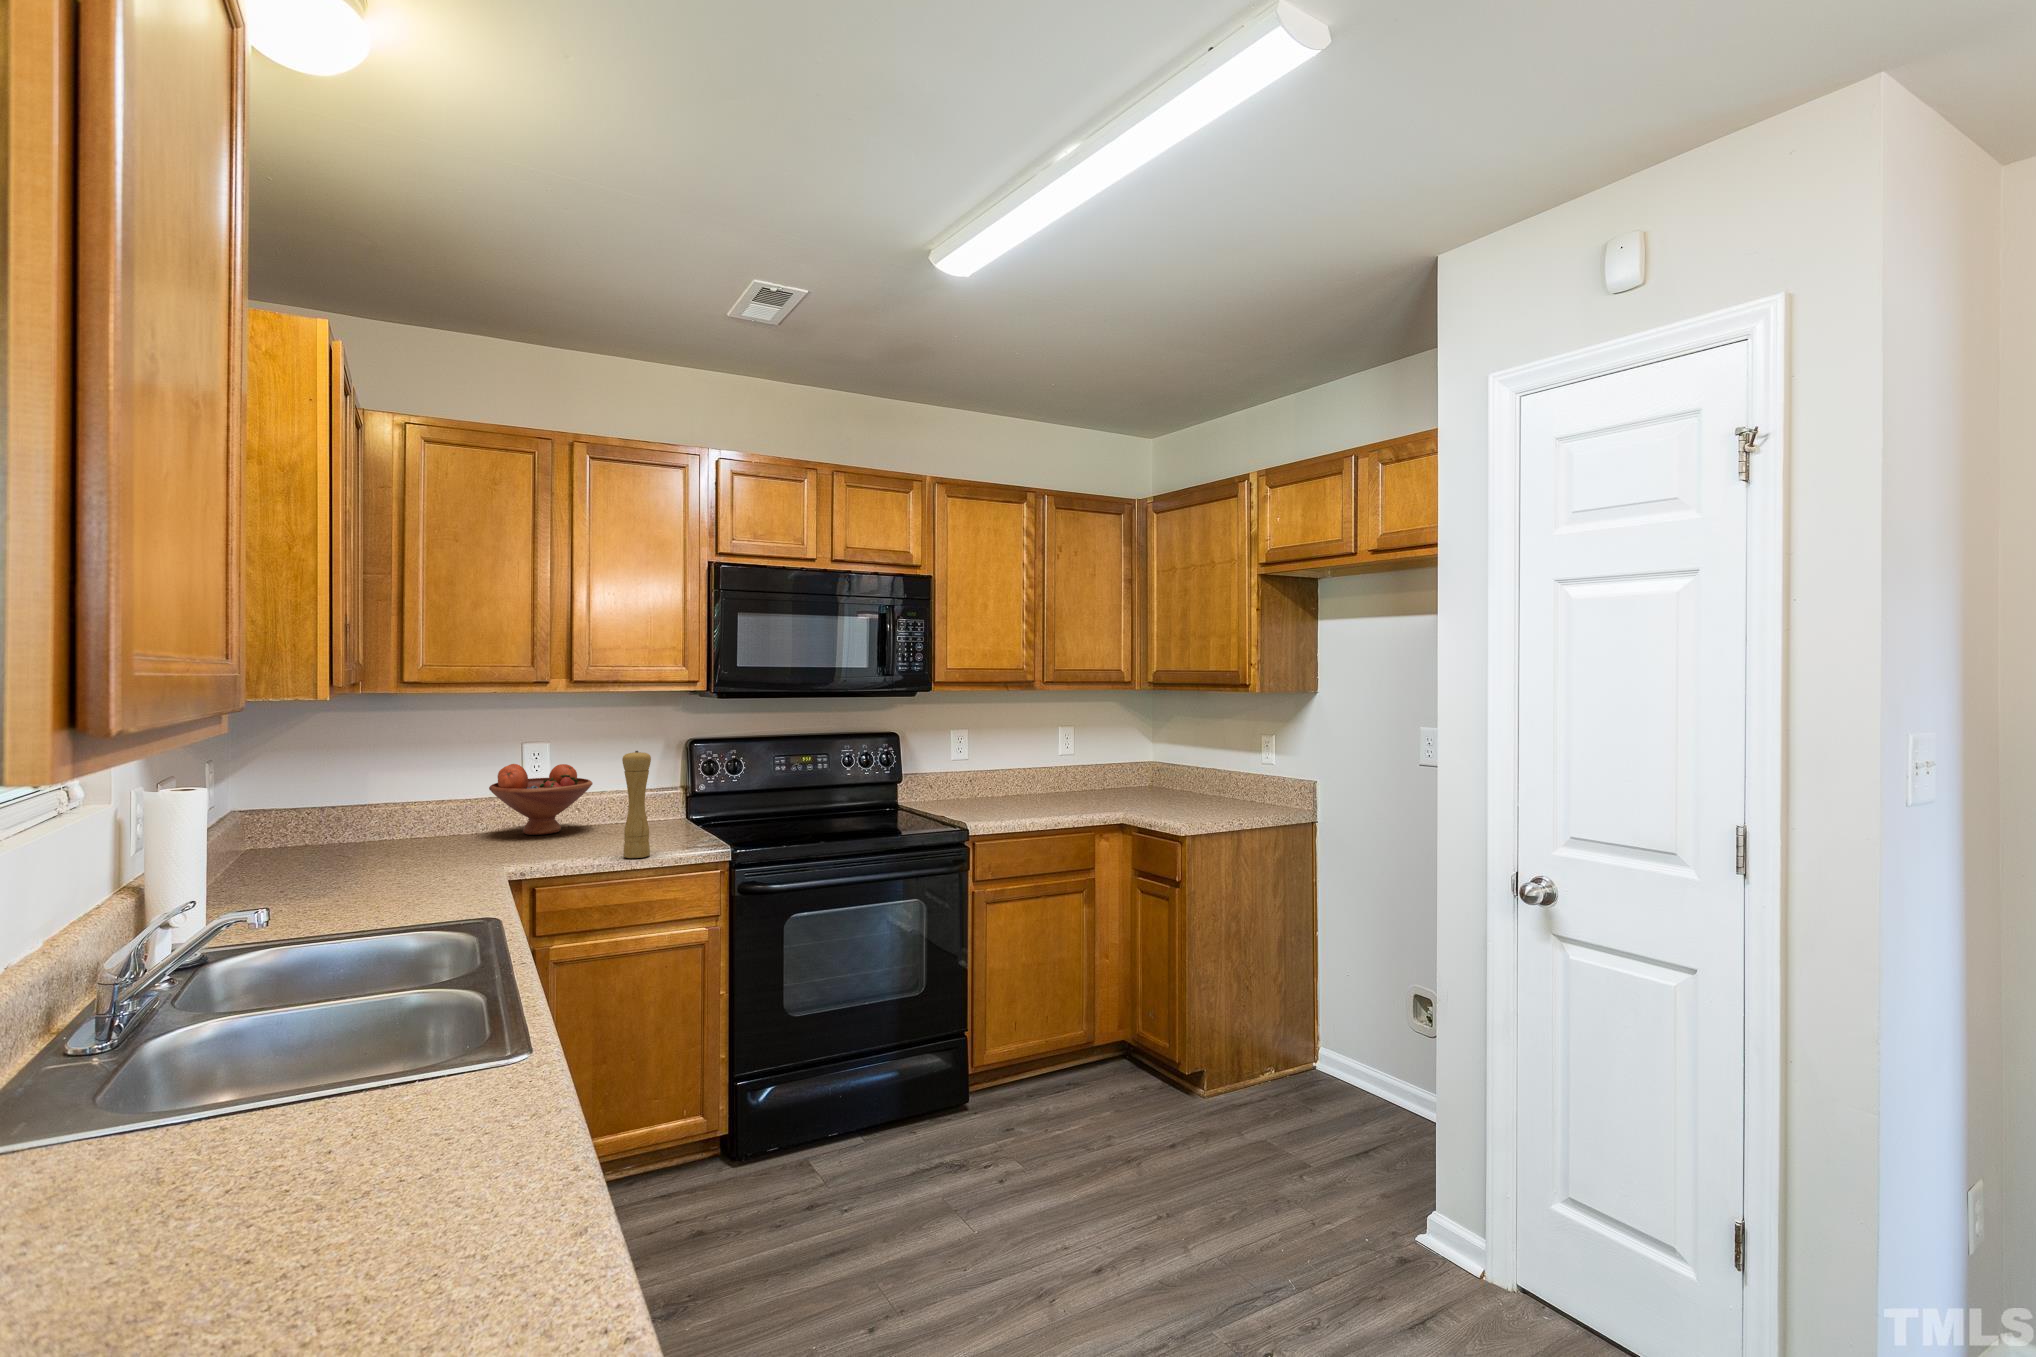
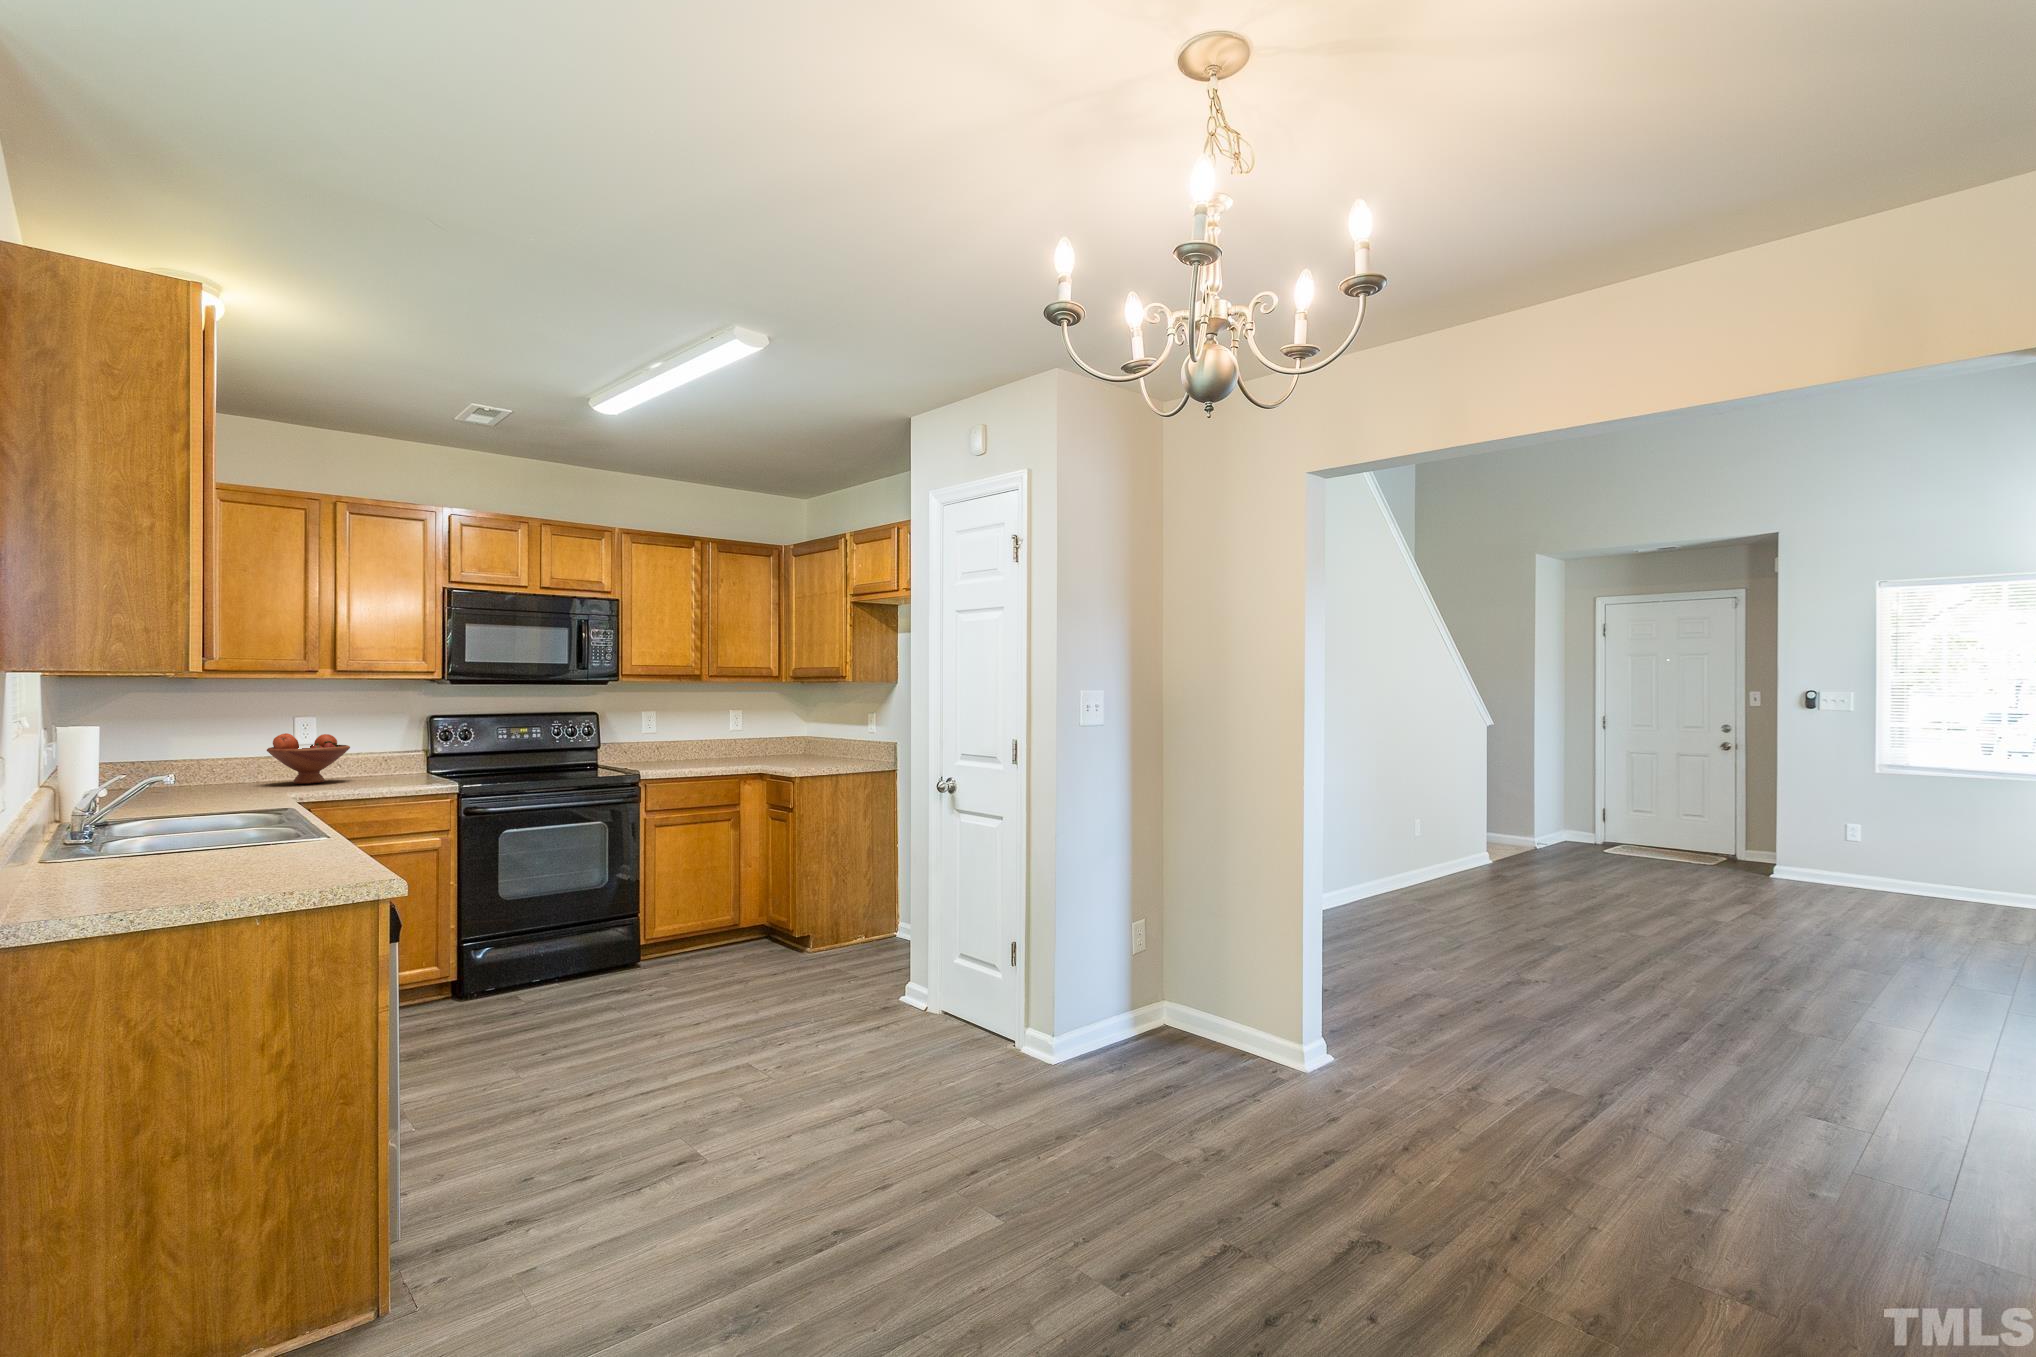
pepper mill: present [622,751,651,858] -> none [376,716,398,789]

